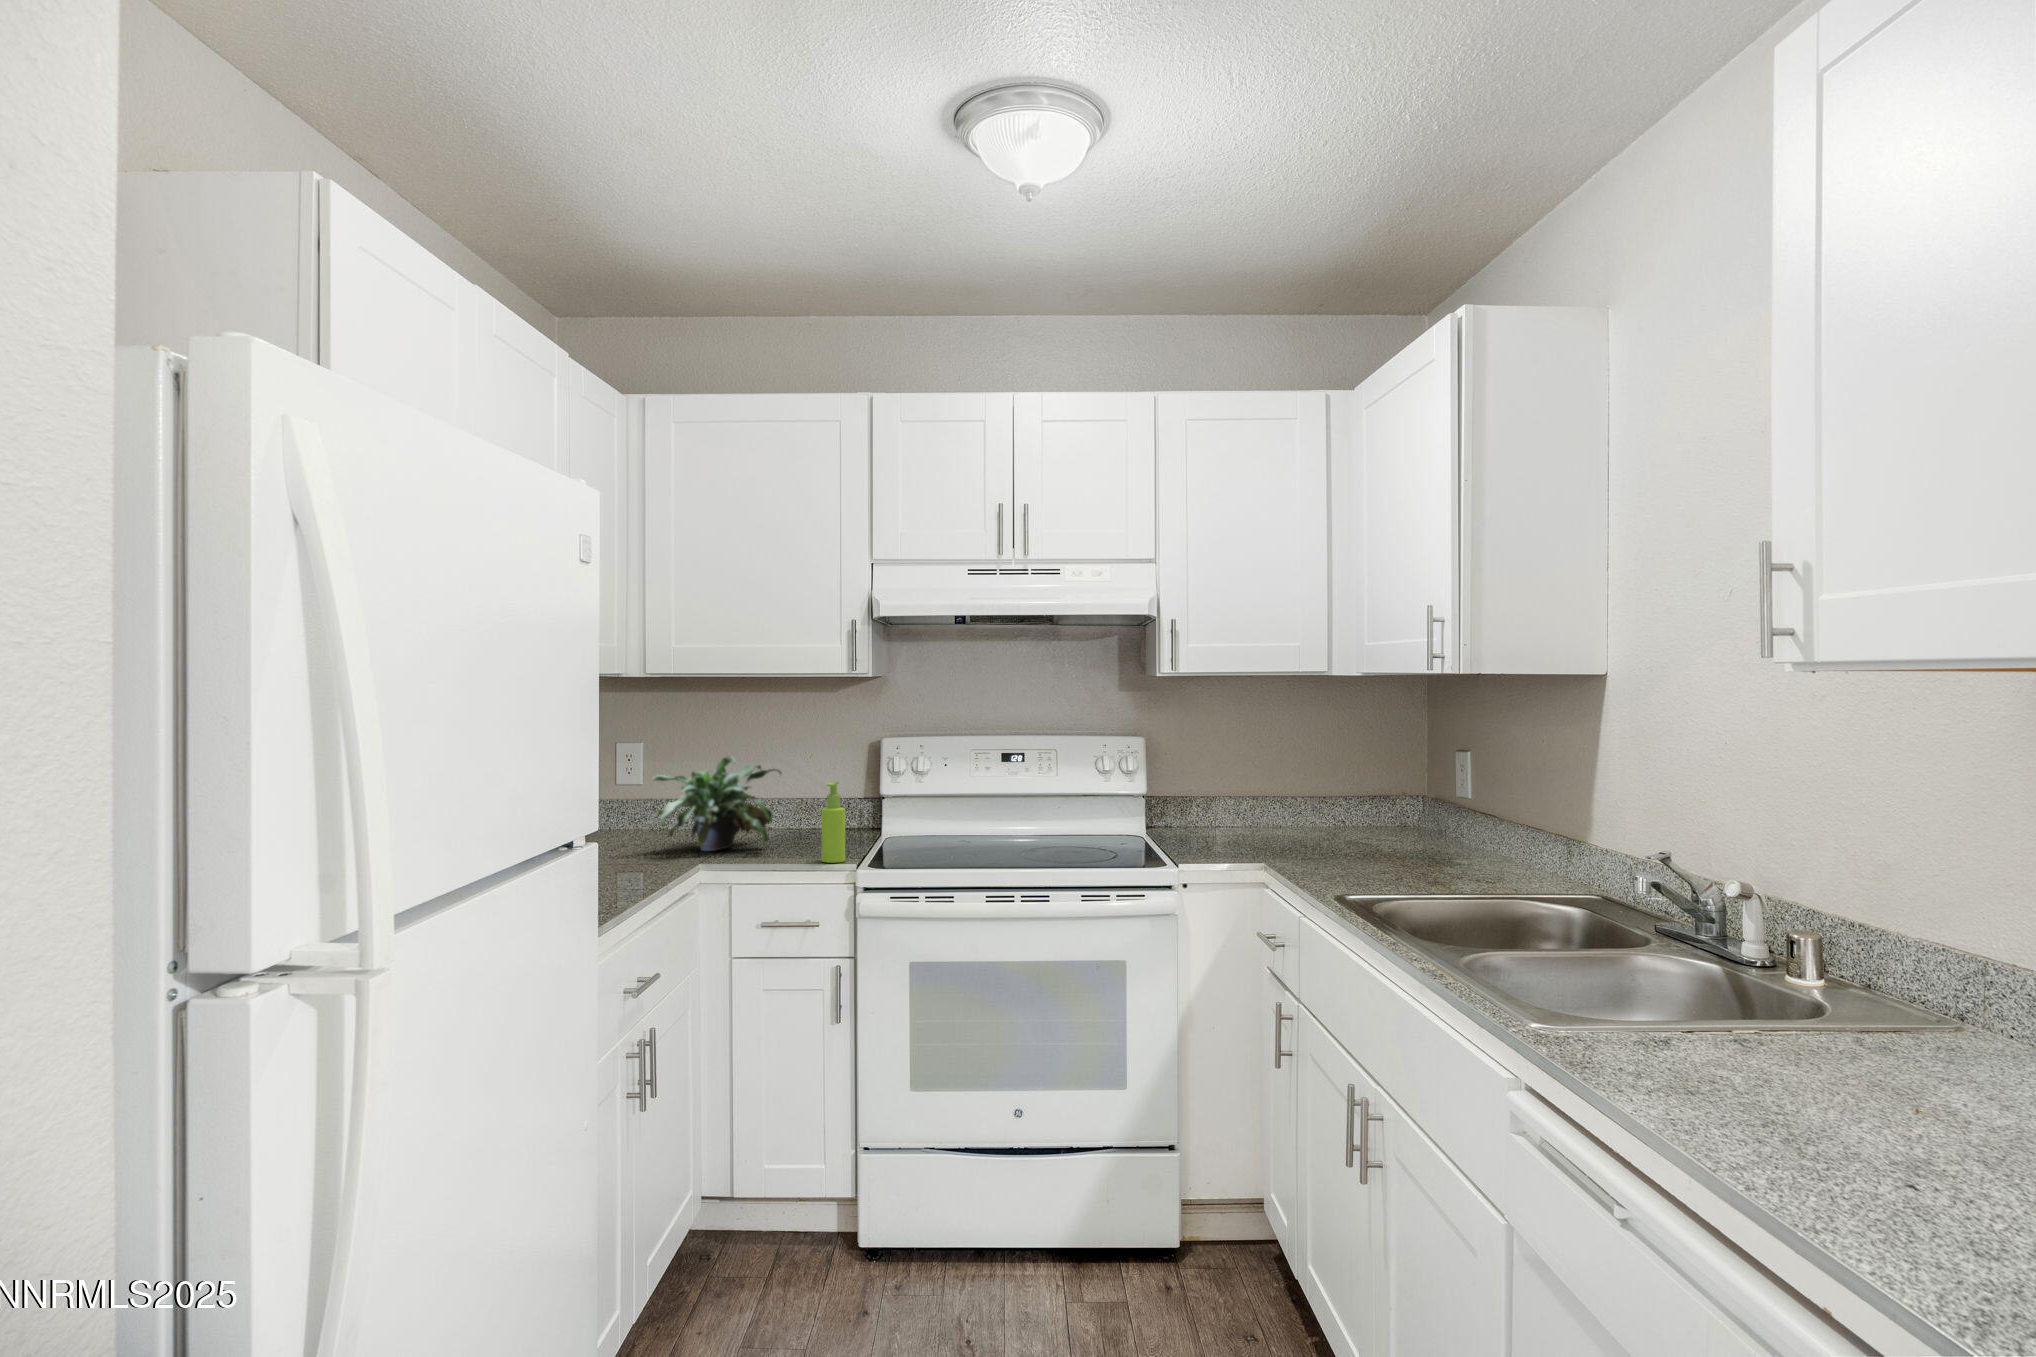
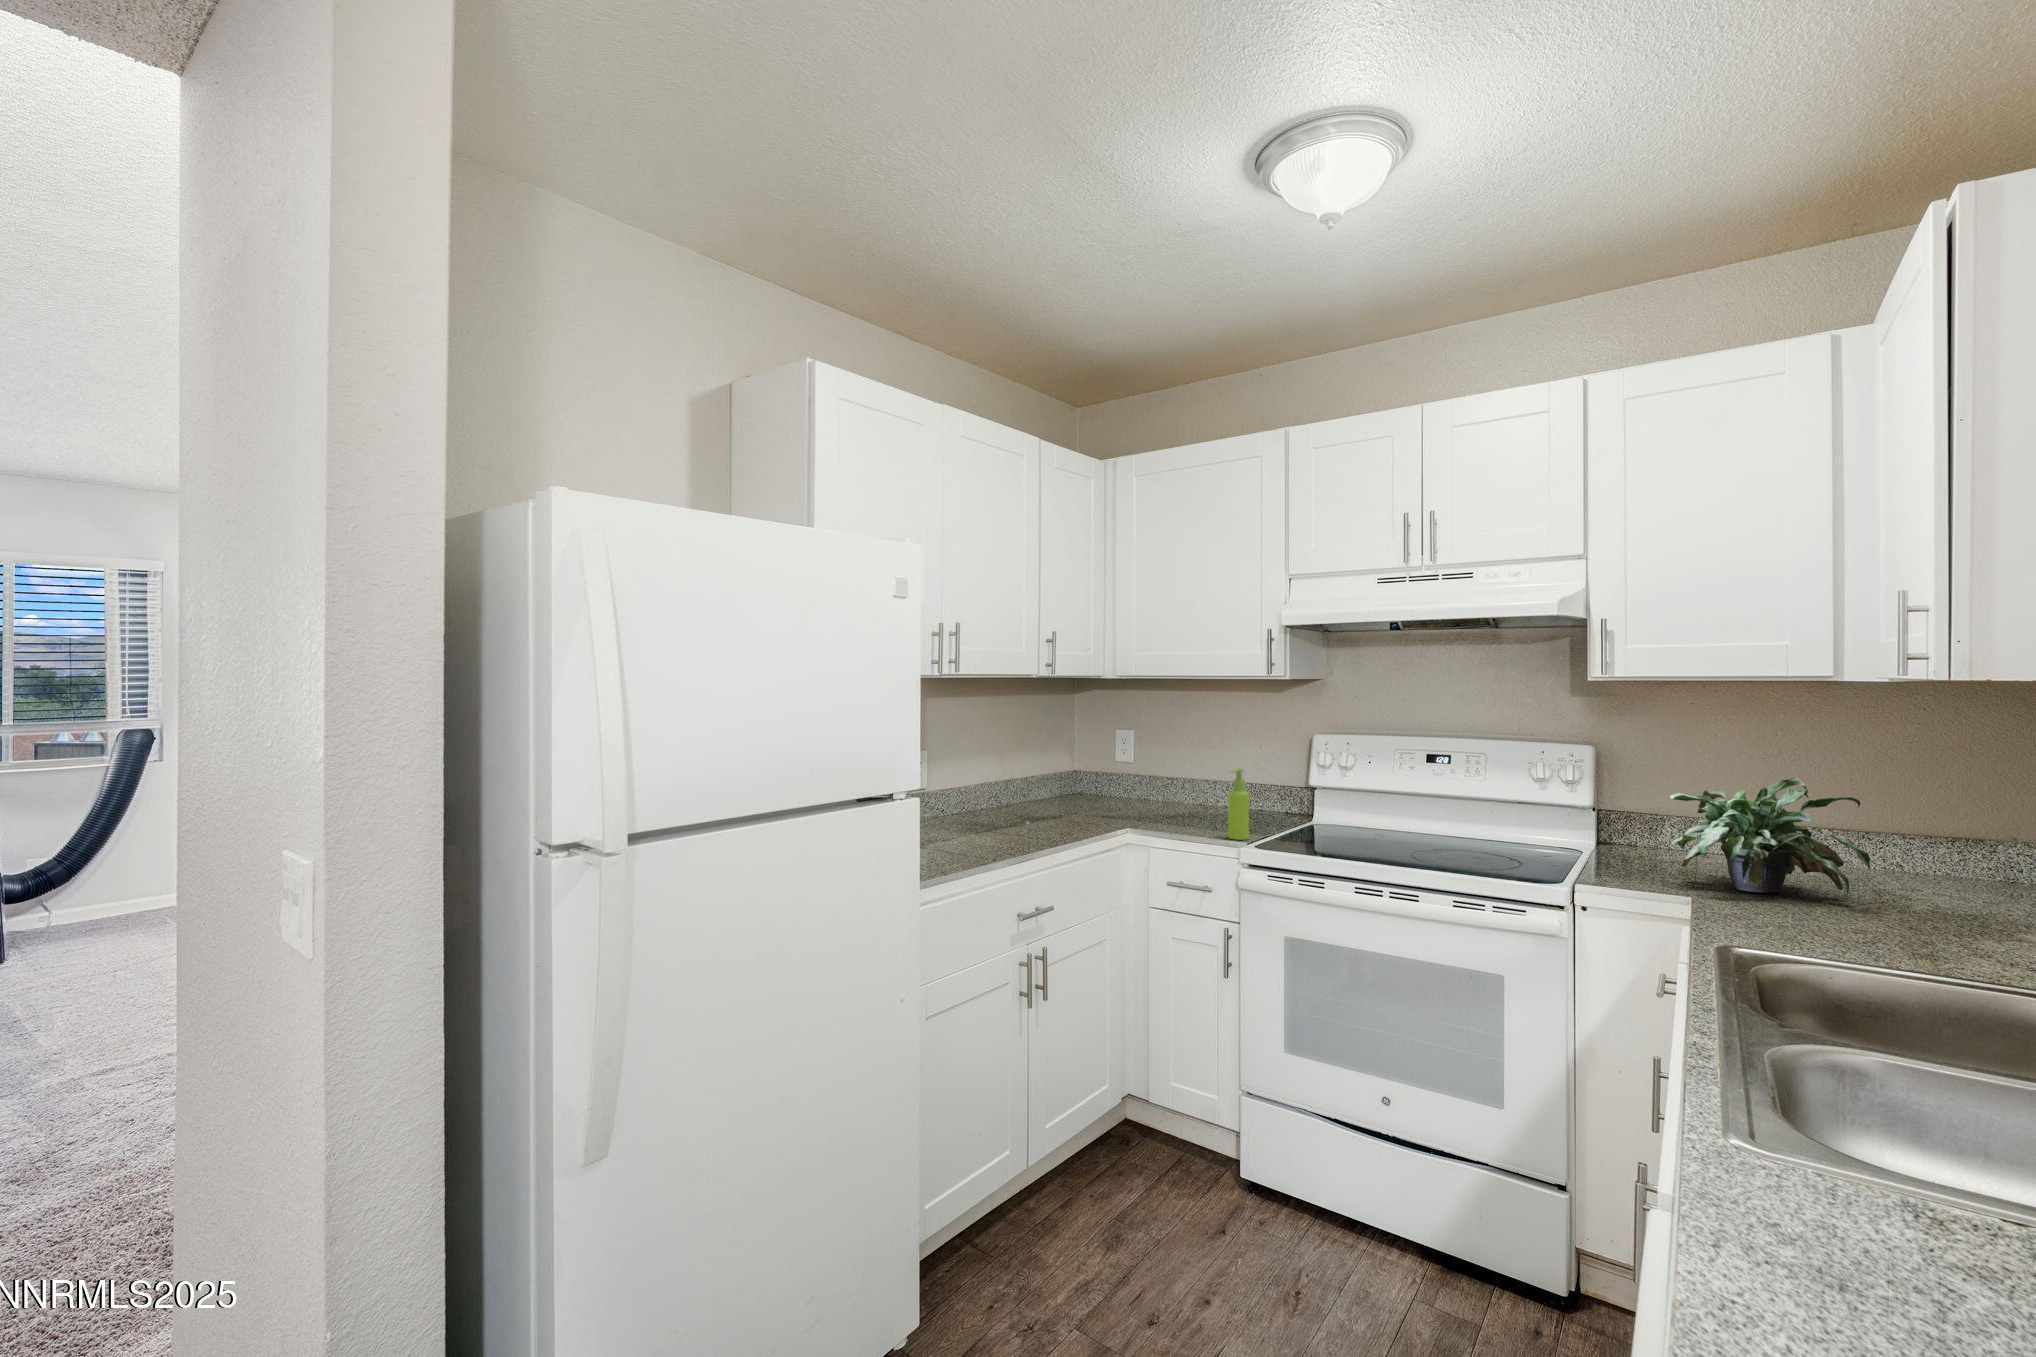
potted plant: present [653,756,781,851] -> present [1670,778,1870,895]

